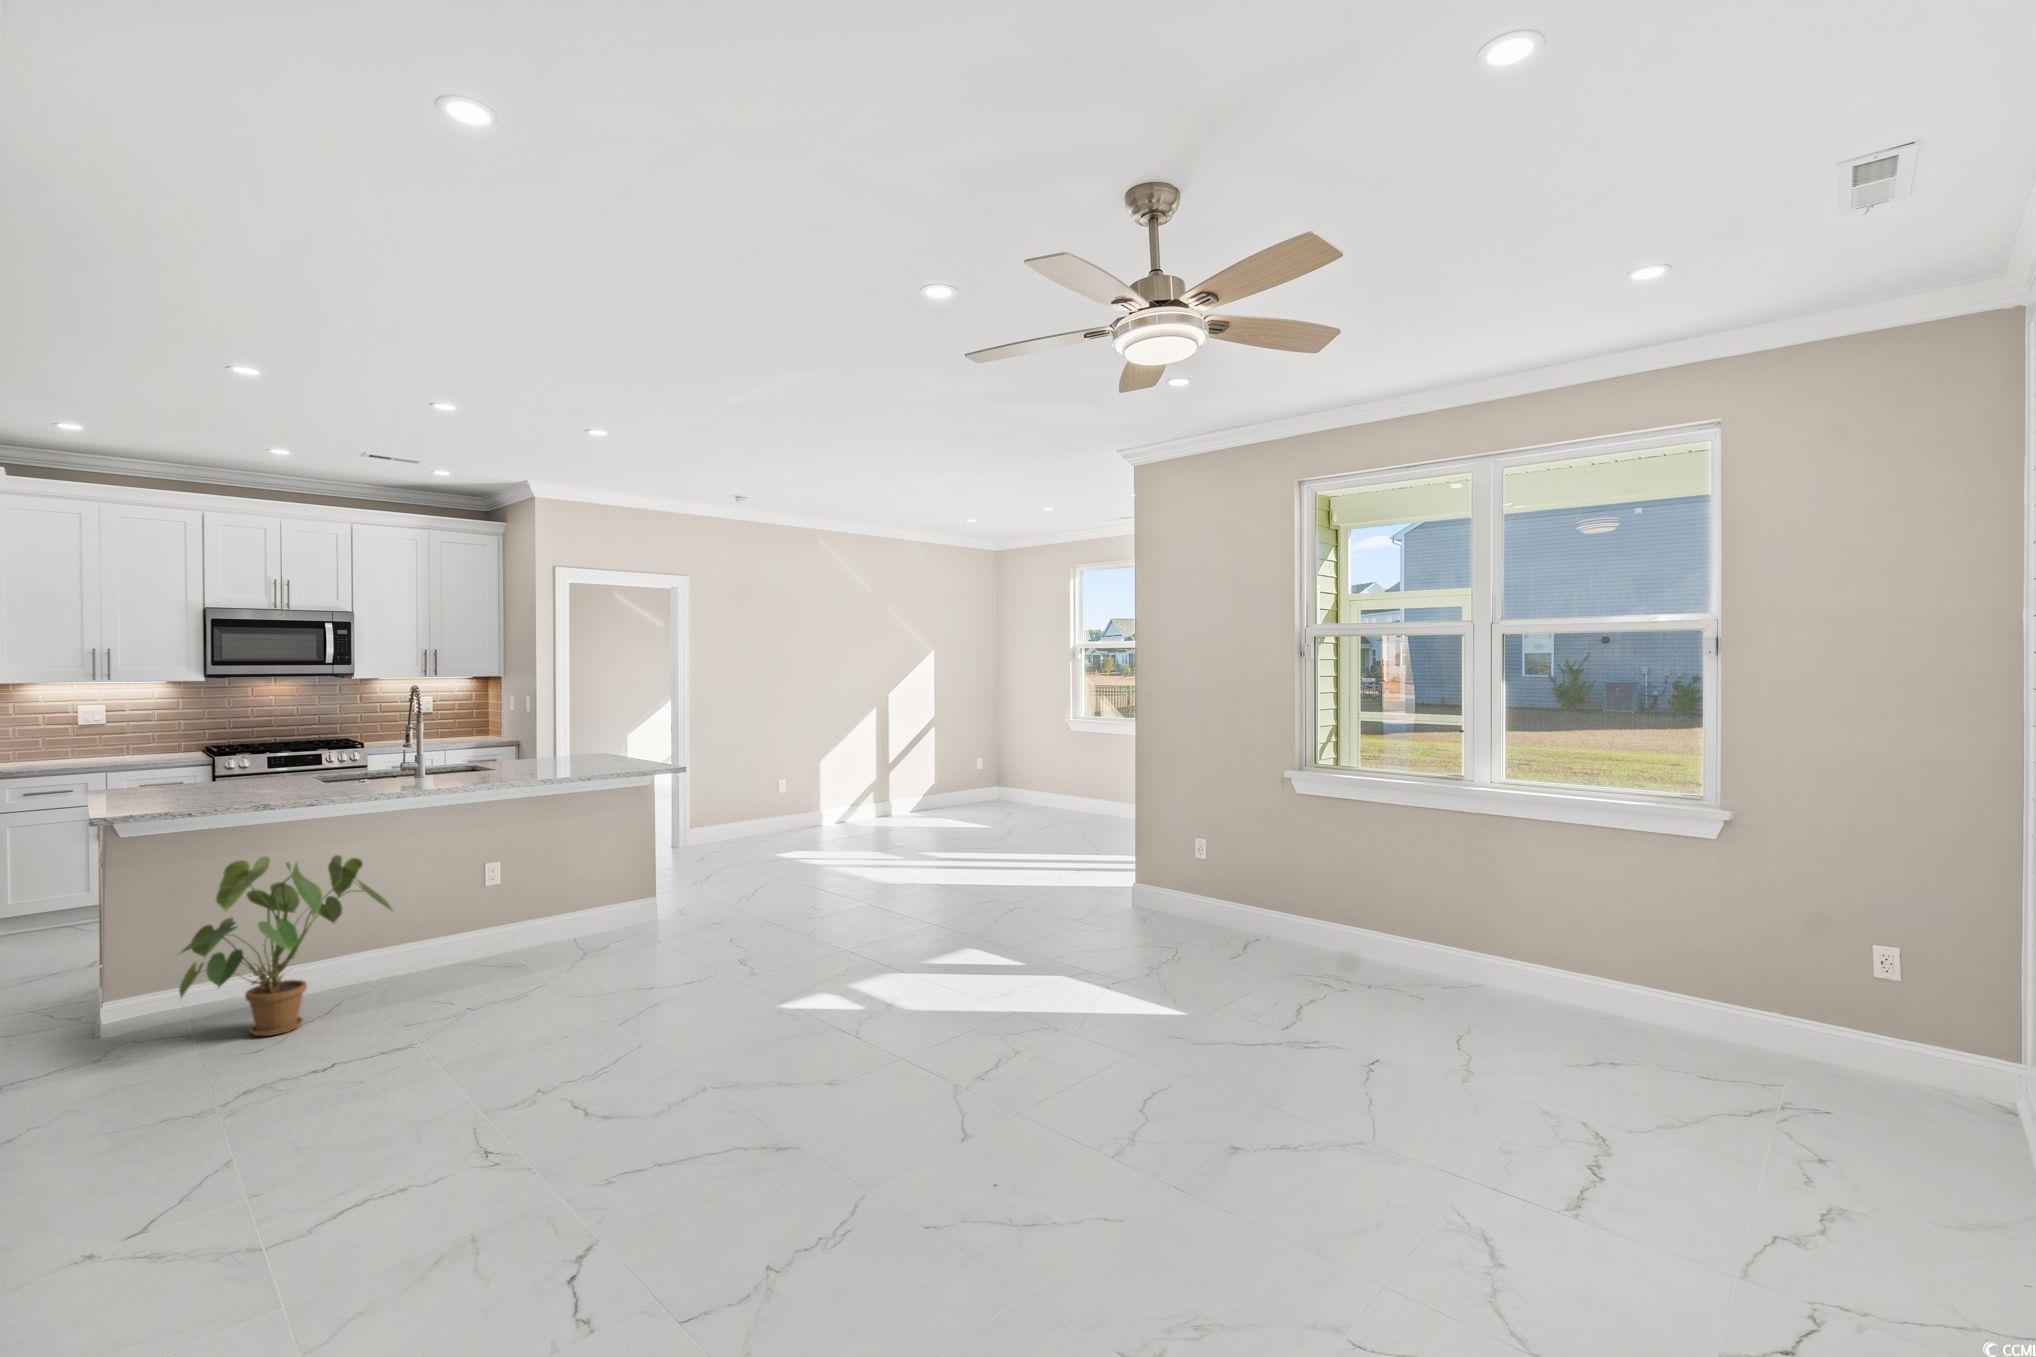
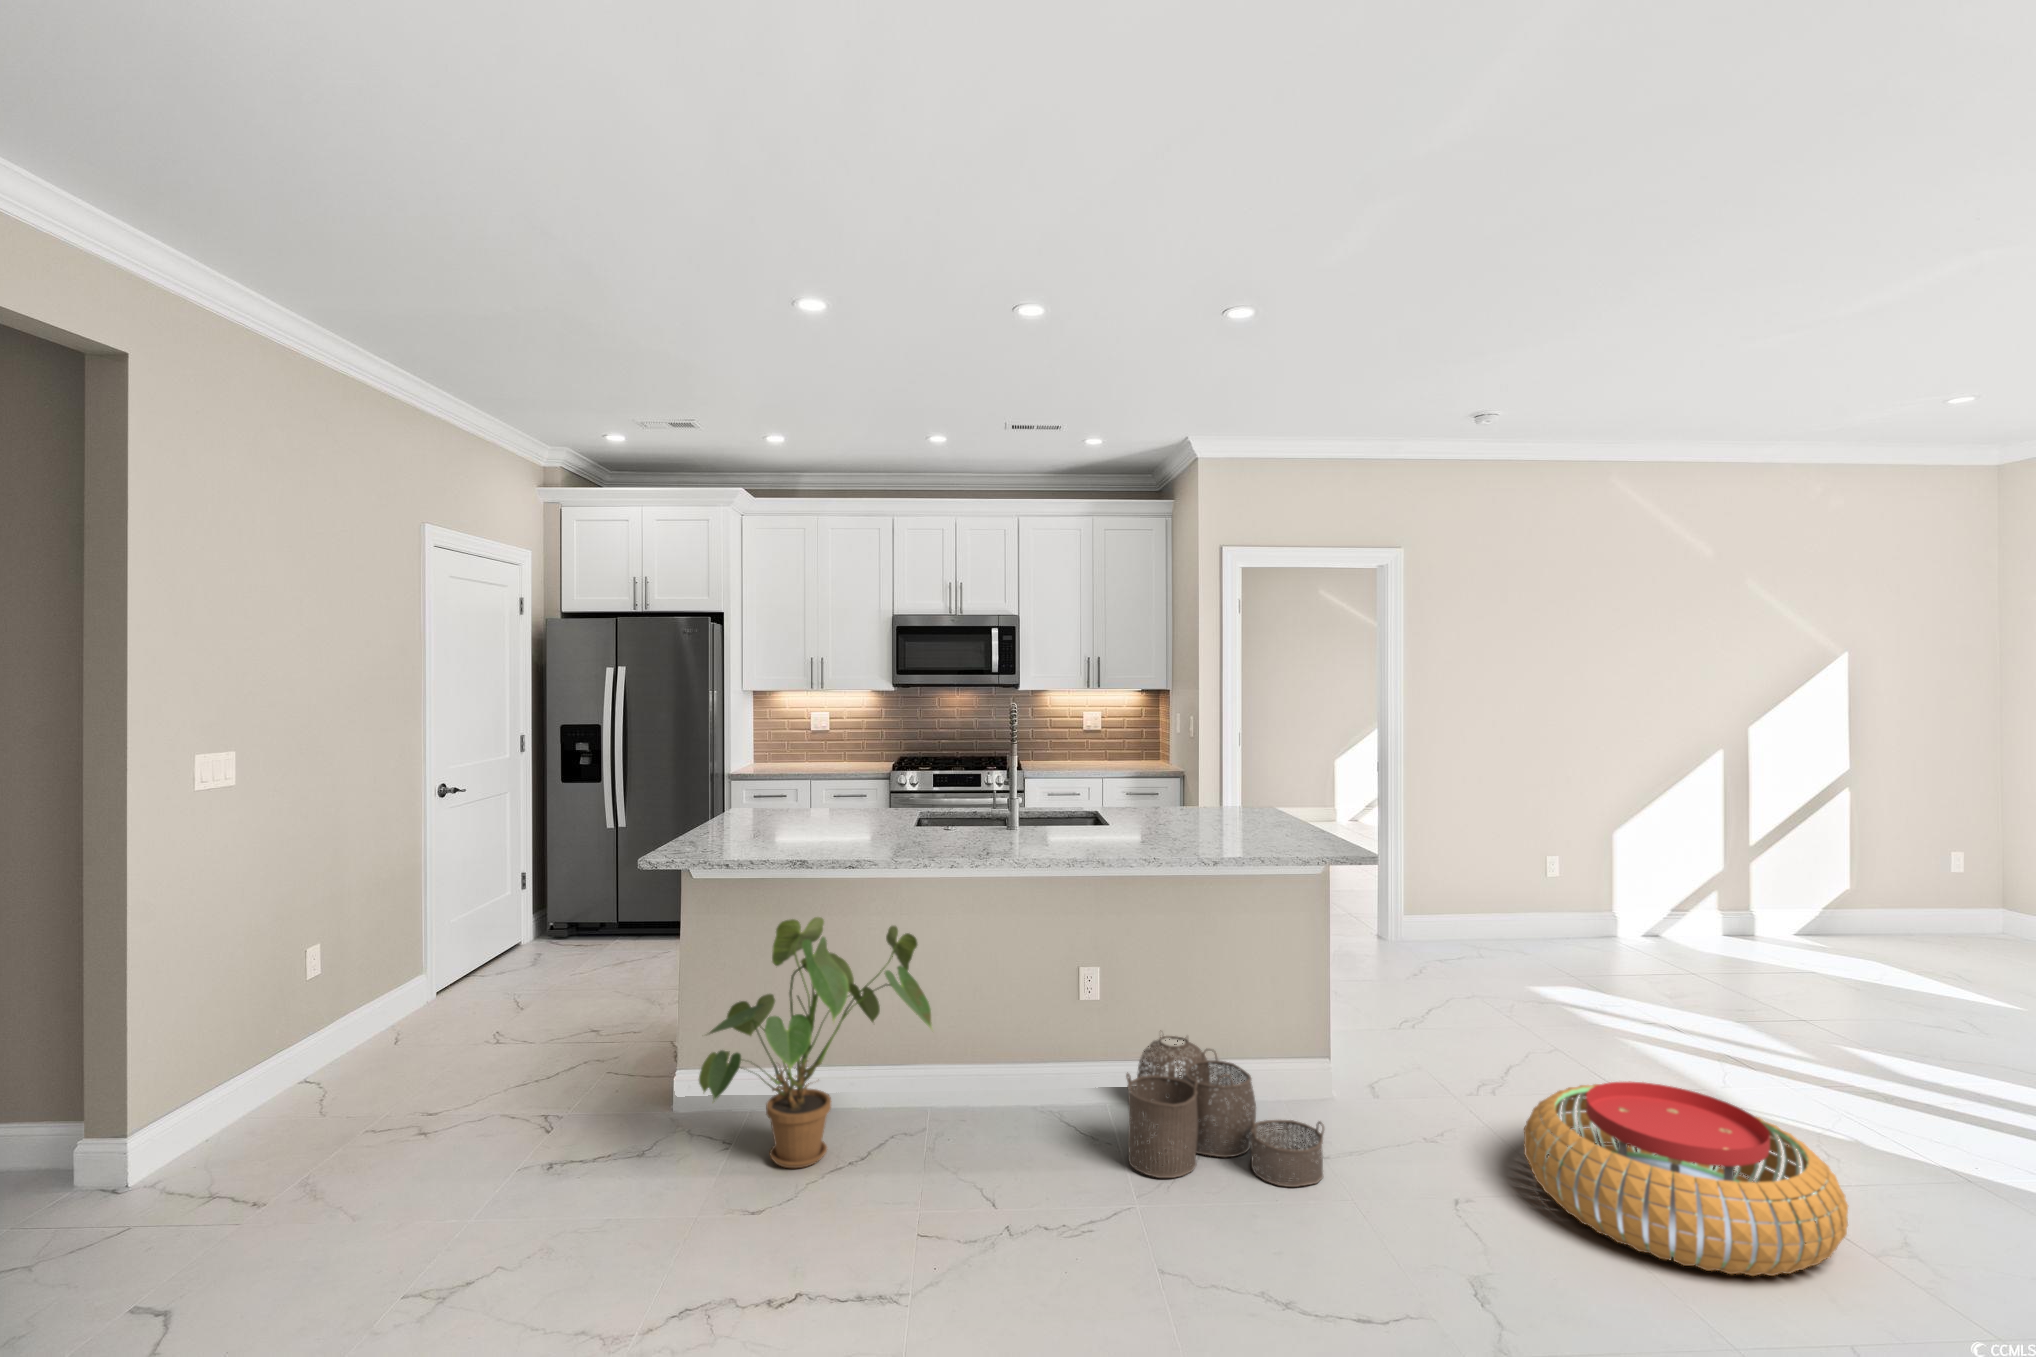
pouf: none [775,869,909,940] -> present [1524,1082,1848,1276]
woven basket: none [536,899,671,975] -> present [1126,1030,1324,1187]

